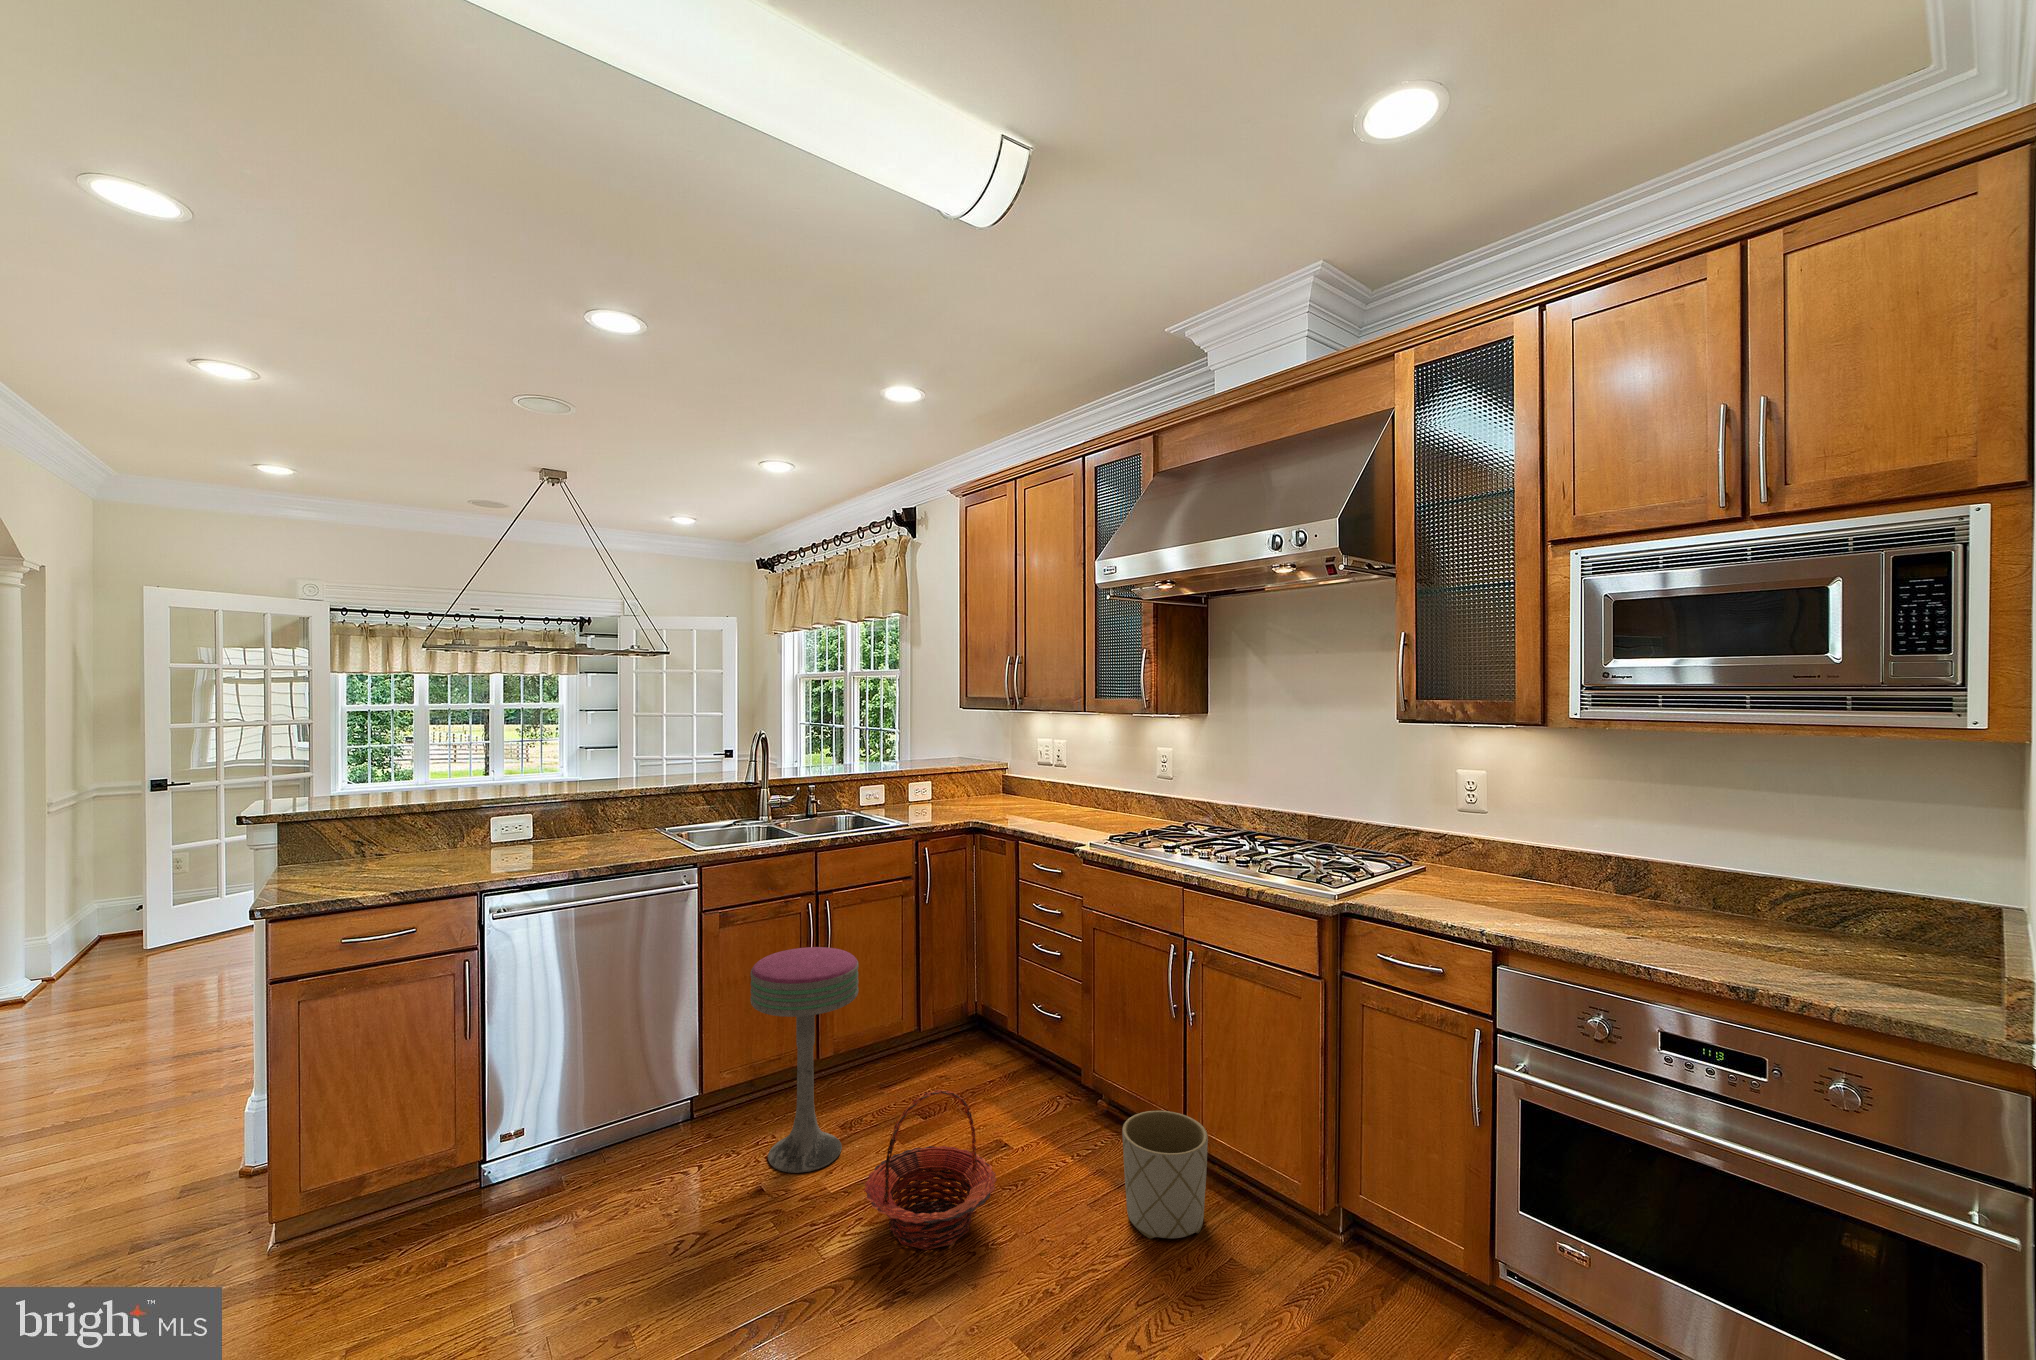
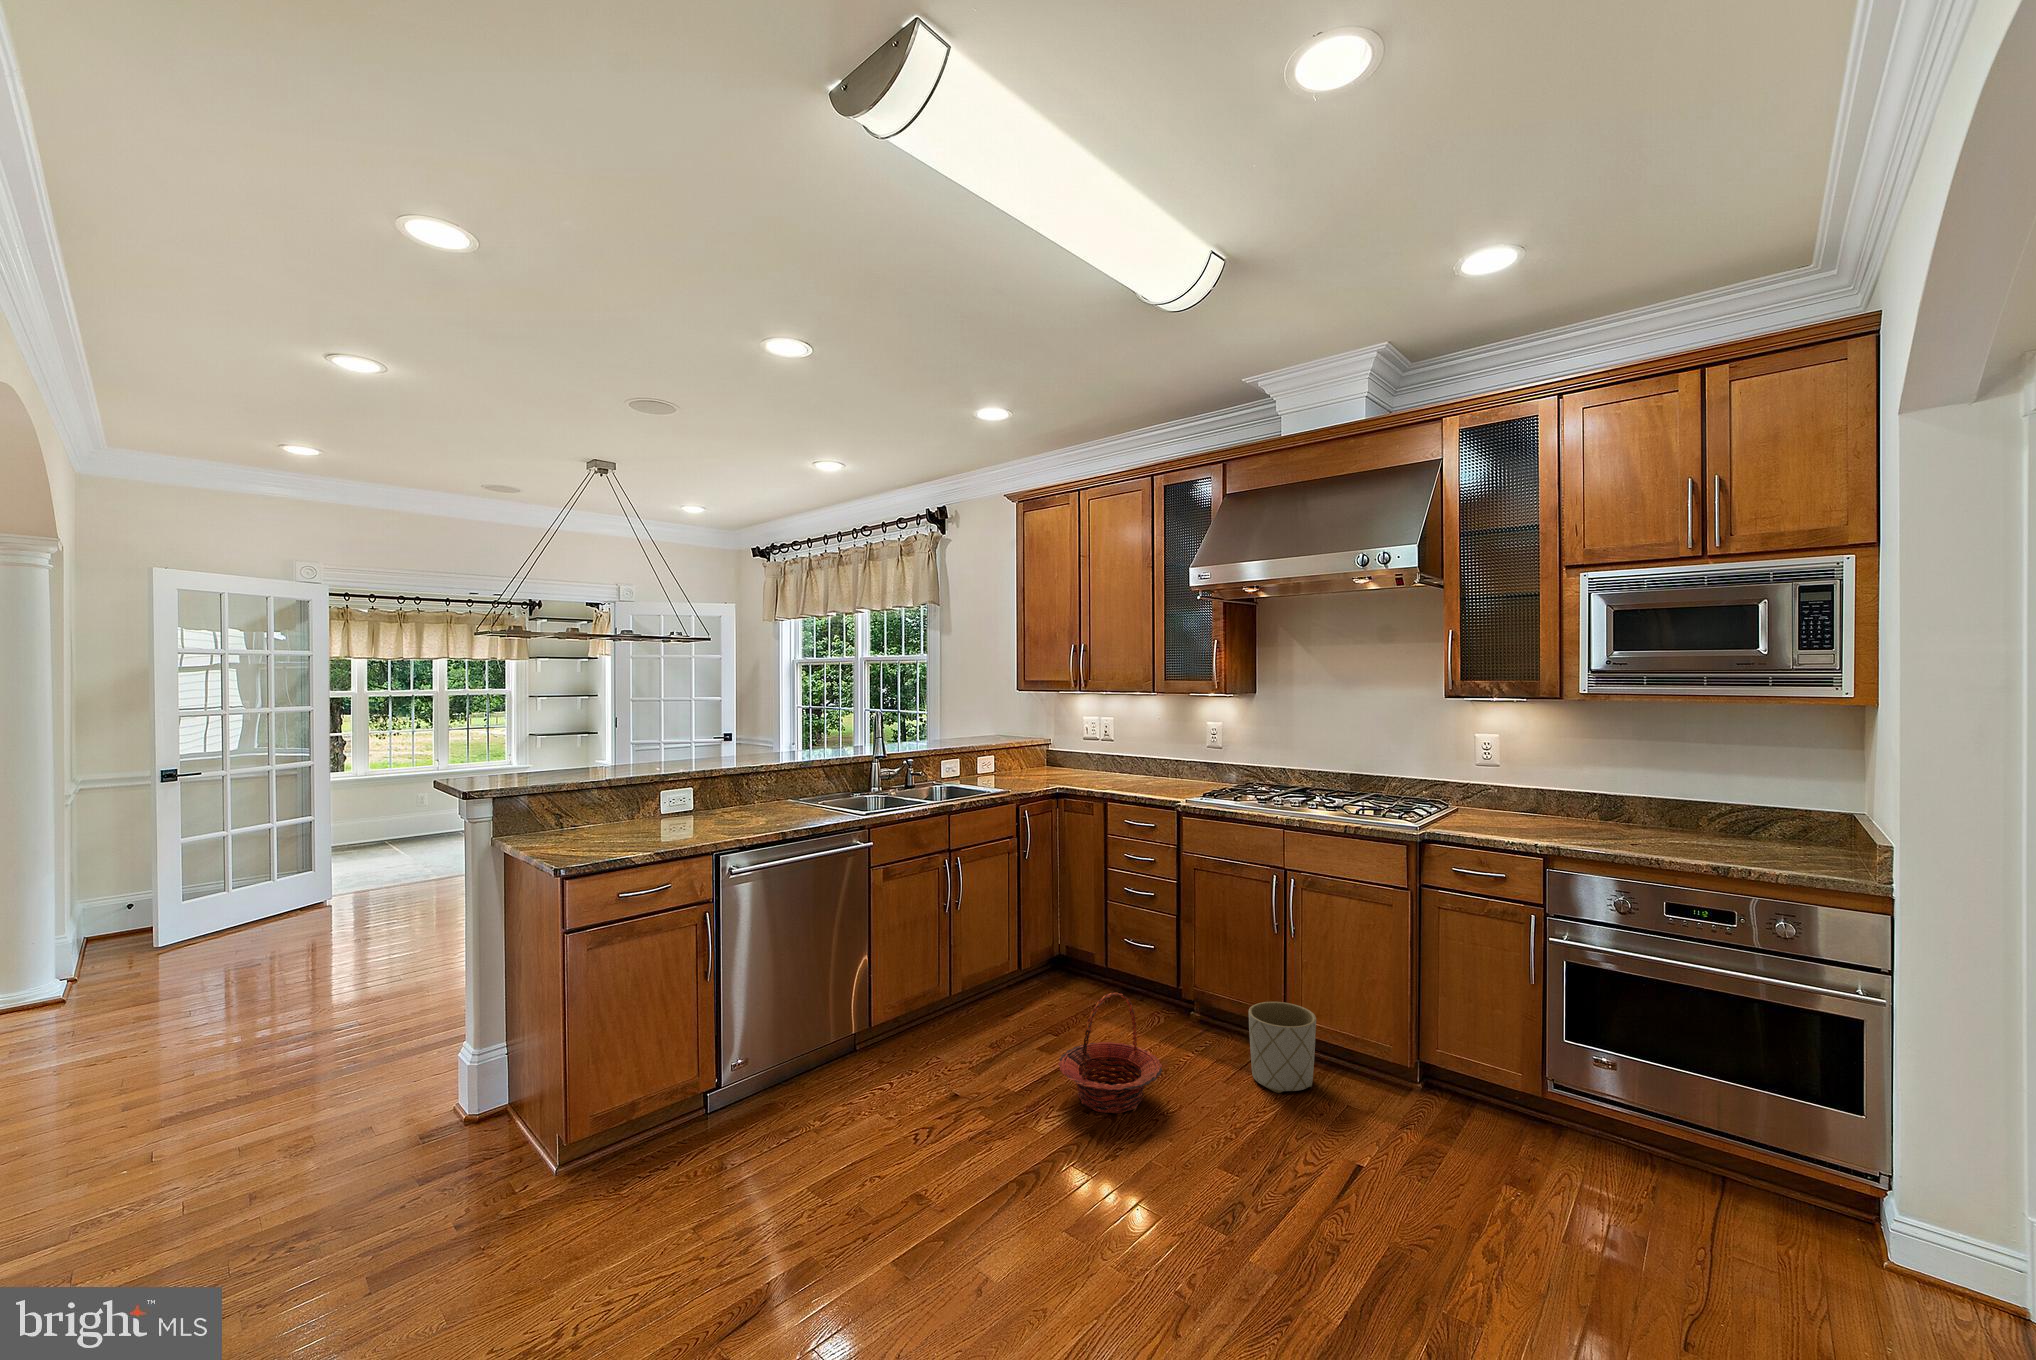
bar stool: present [751,947,858,1173] -> none [929,893,1017,1075]

